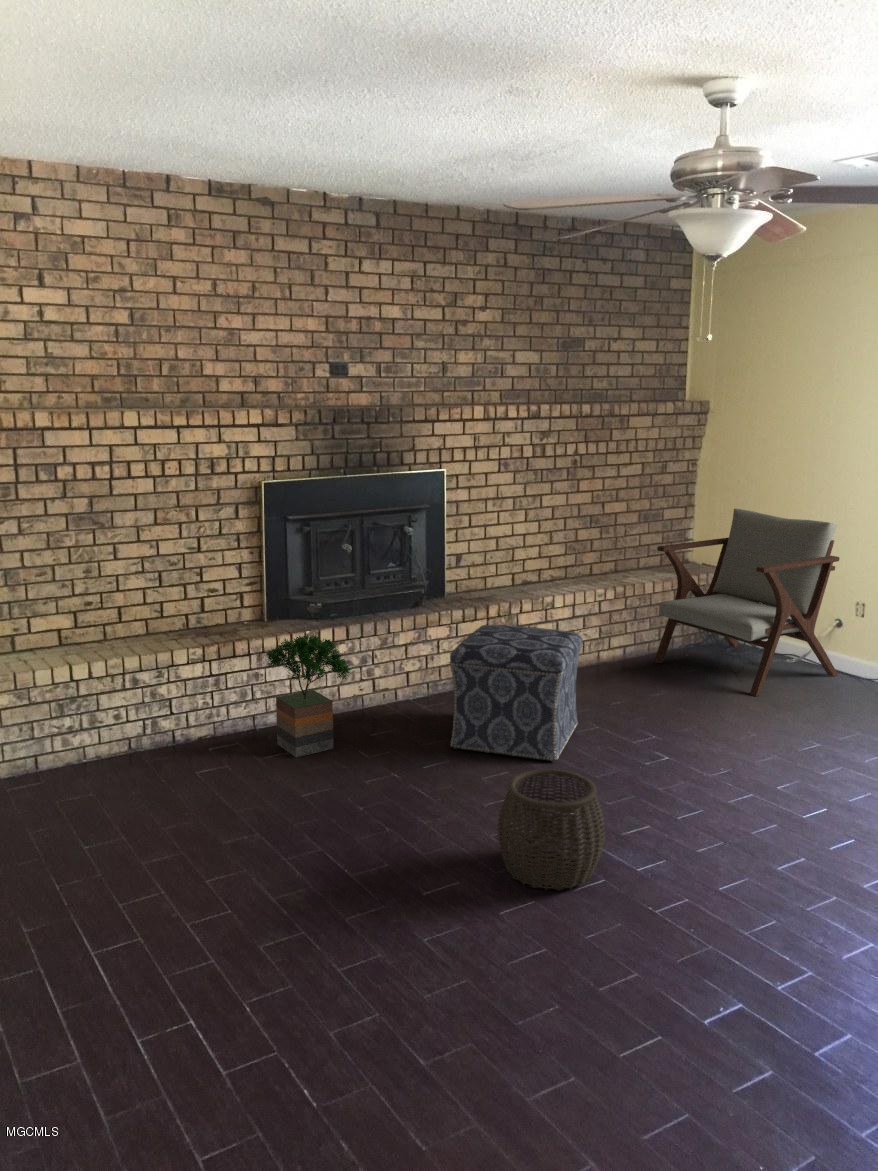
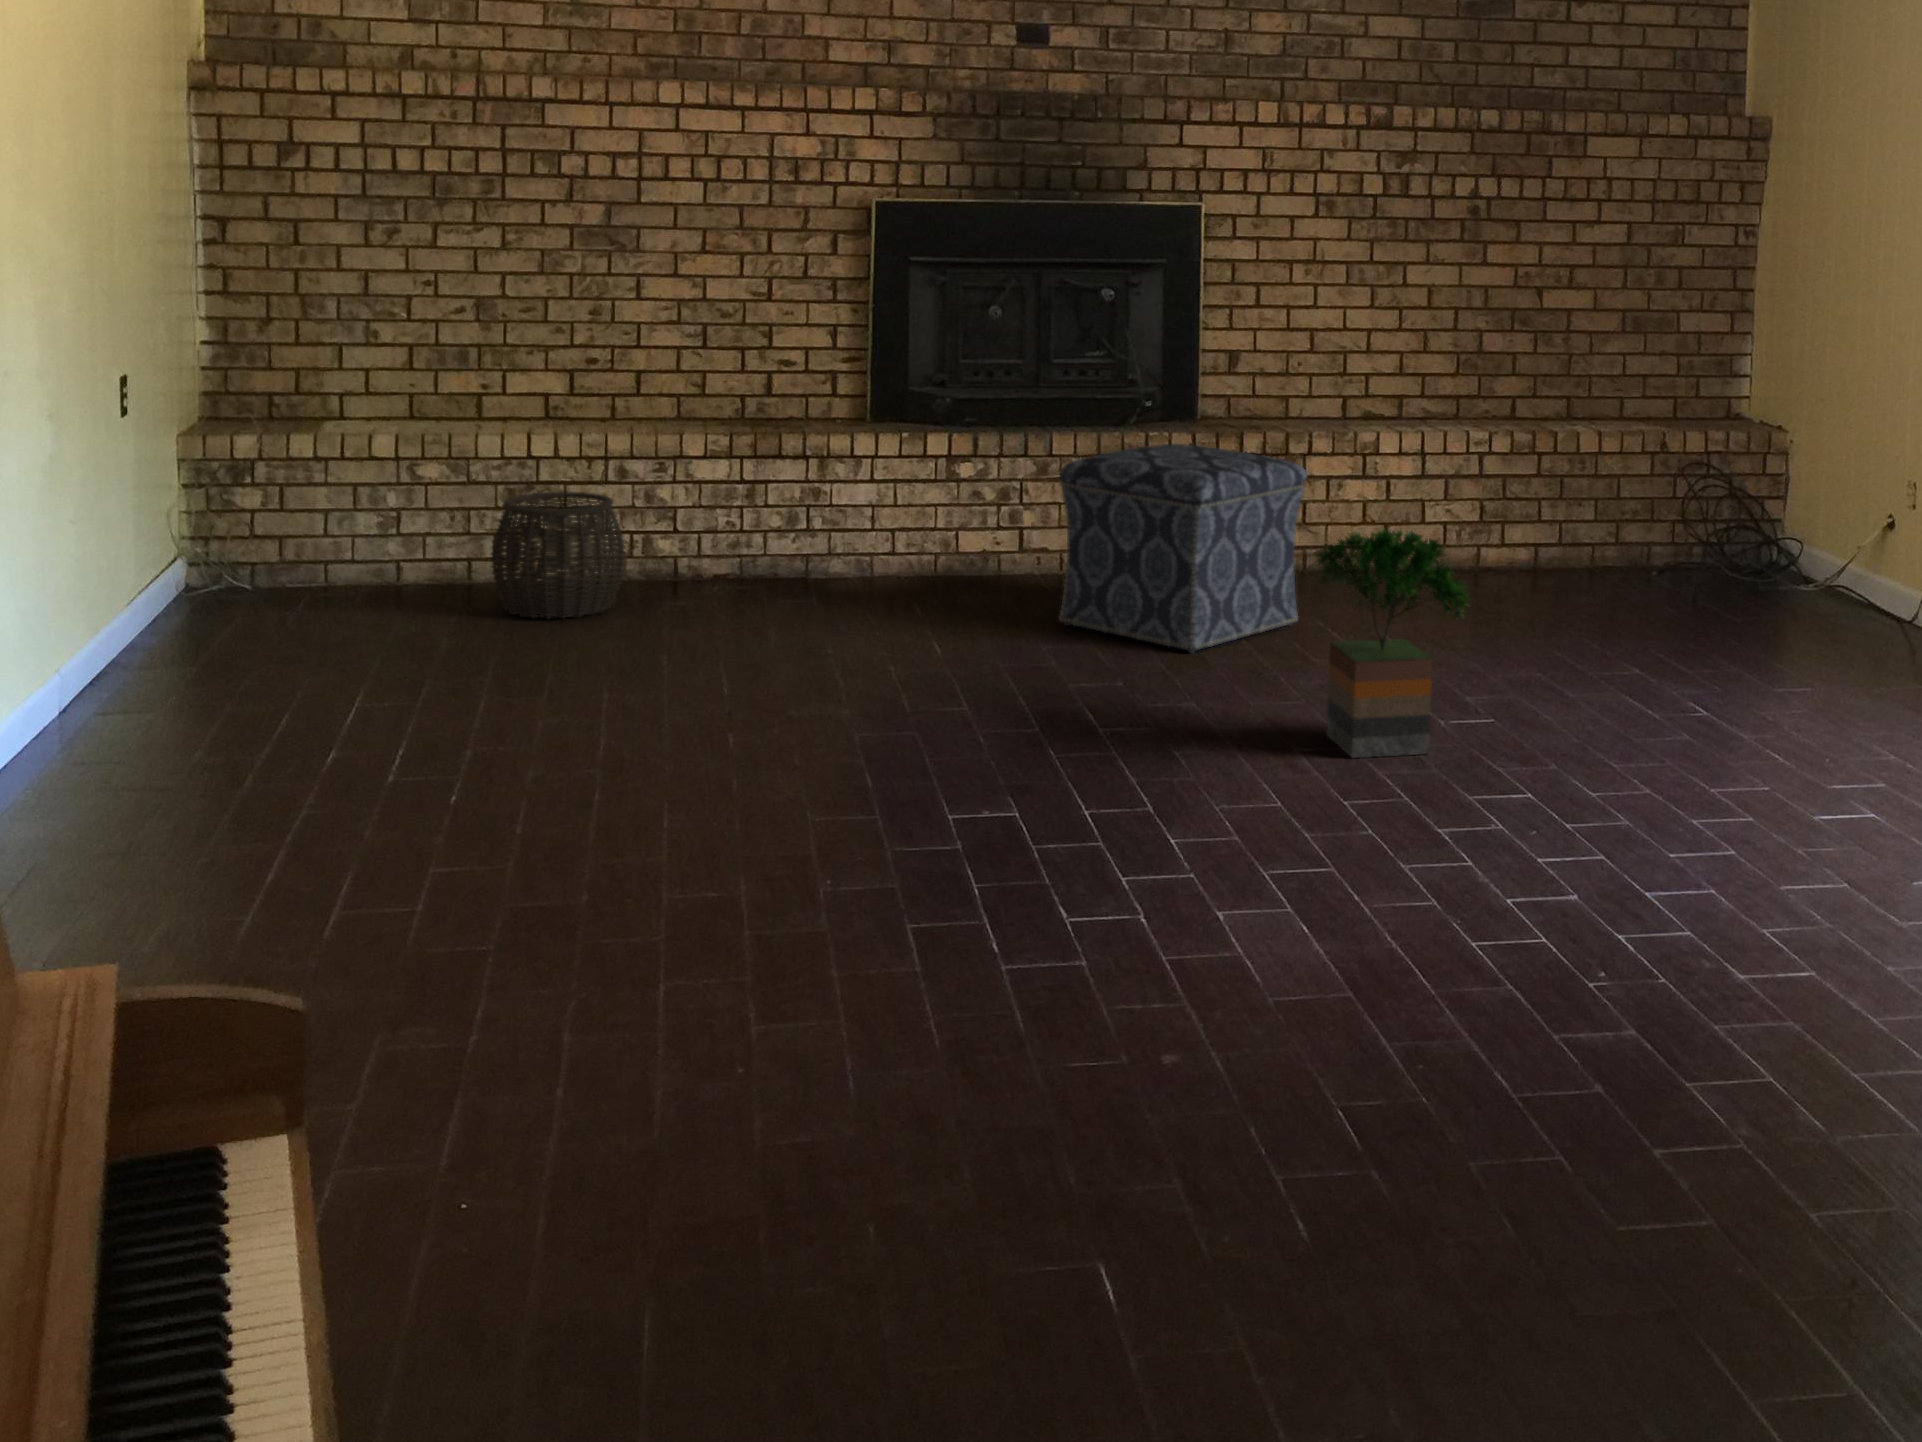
lounge chair: present [654,509,840,697] -> none [1578,307,1890,628]
potted tree: present [266,634,351,757] -> present [1315,528,1468,758]
woven basket: present [497,769,605,890] -> present [491,492,626,619]

